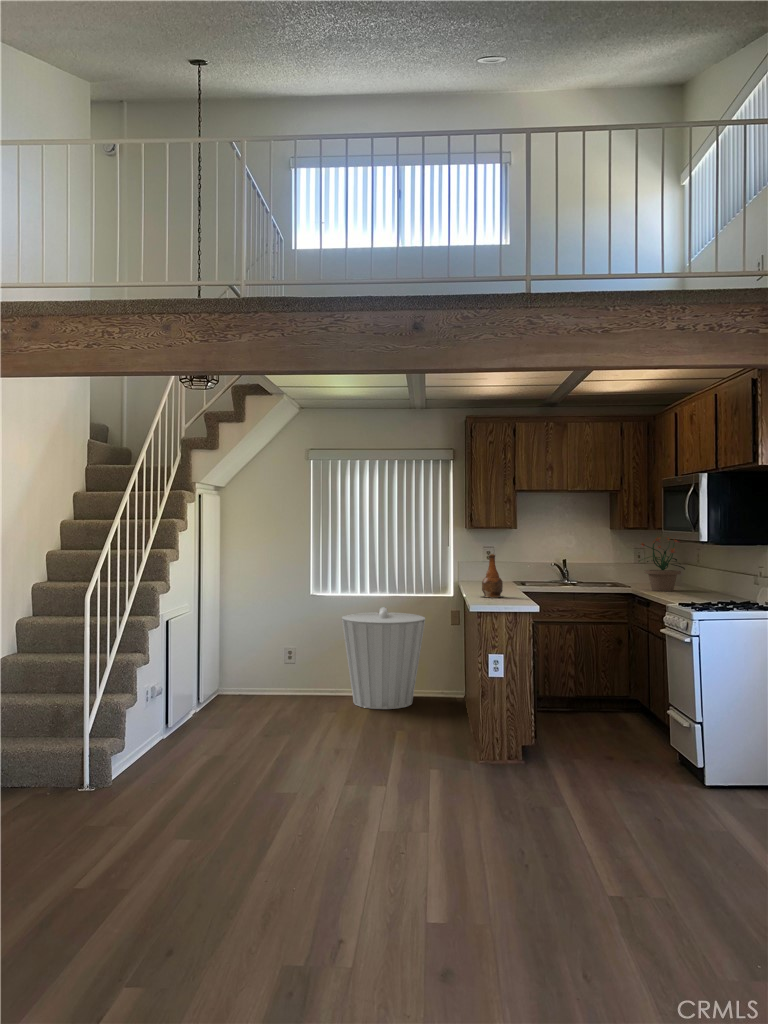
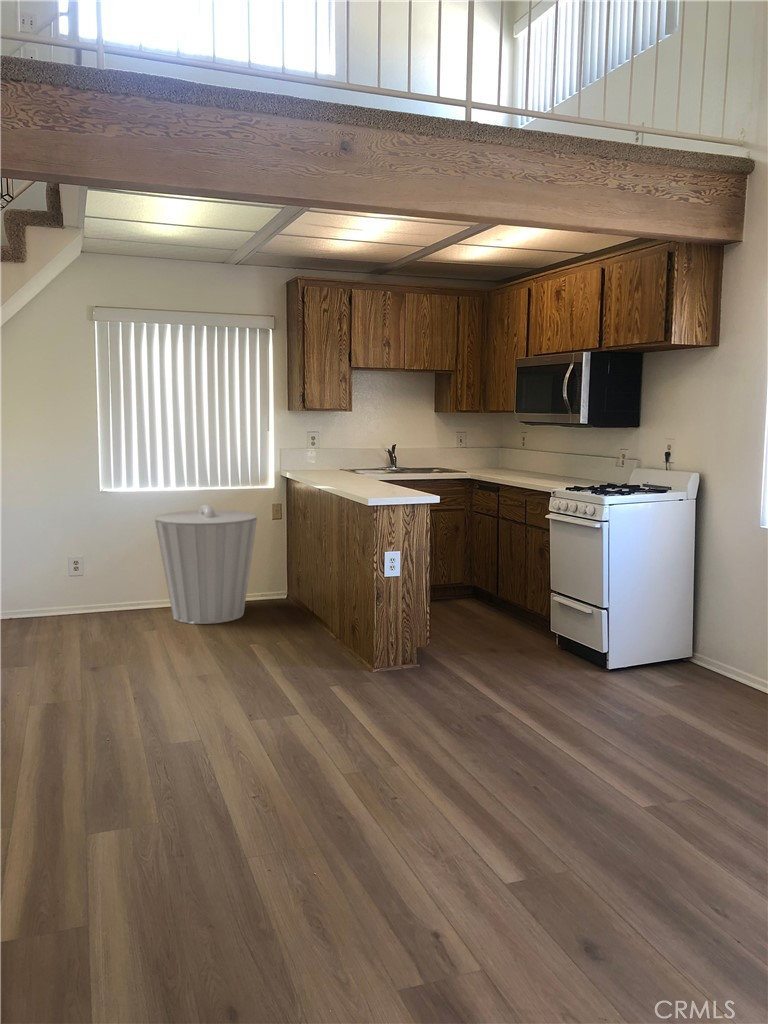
potted plant: present [639,537,685,591] -> none [484,417,530,475]
bottle: present [481,554,504,598] -> none [351,439,381,489]

